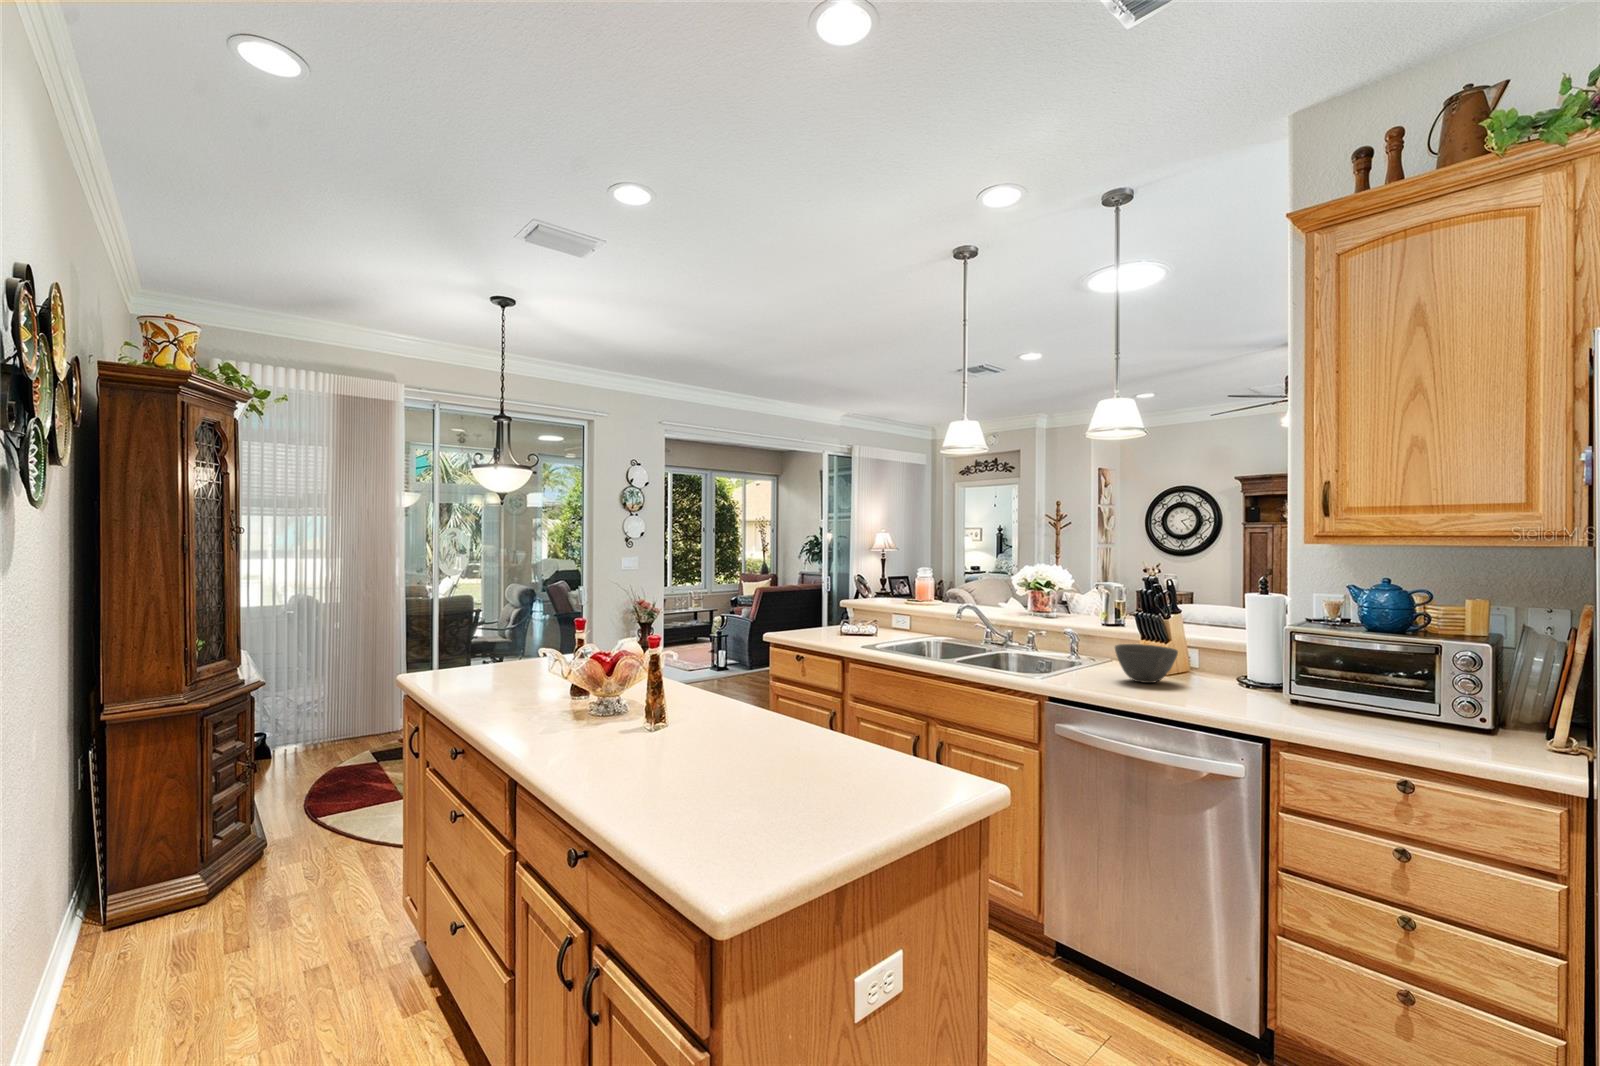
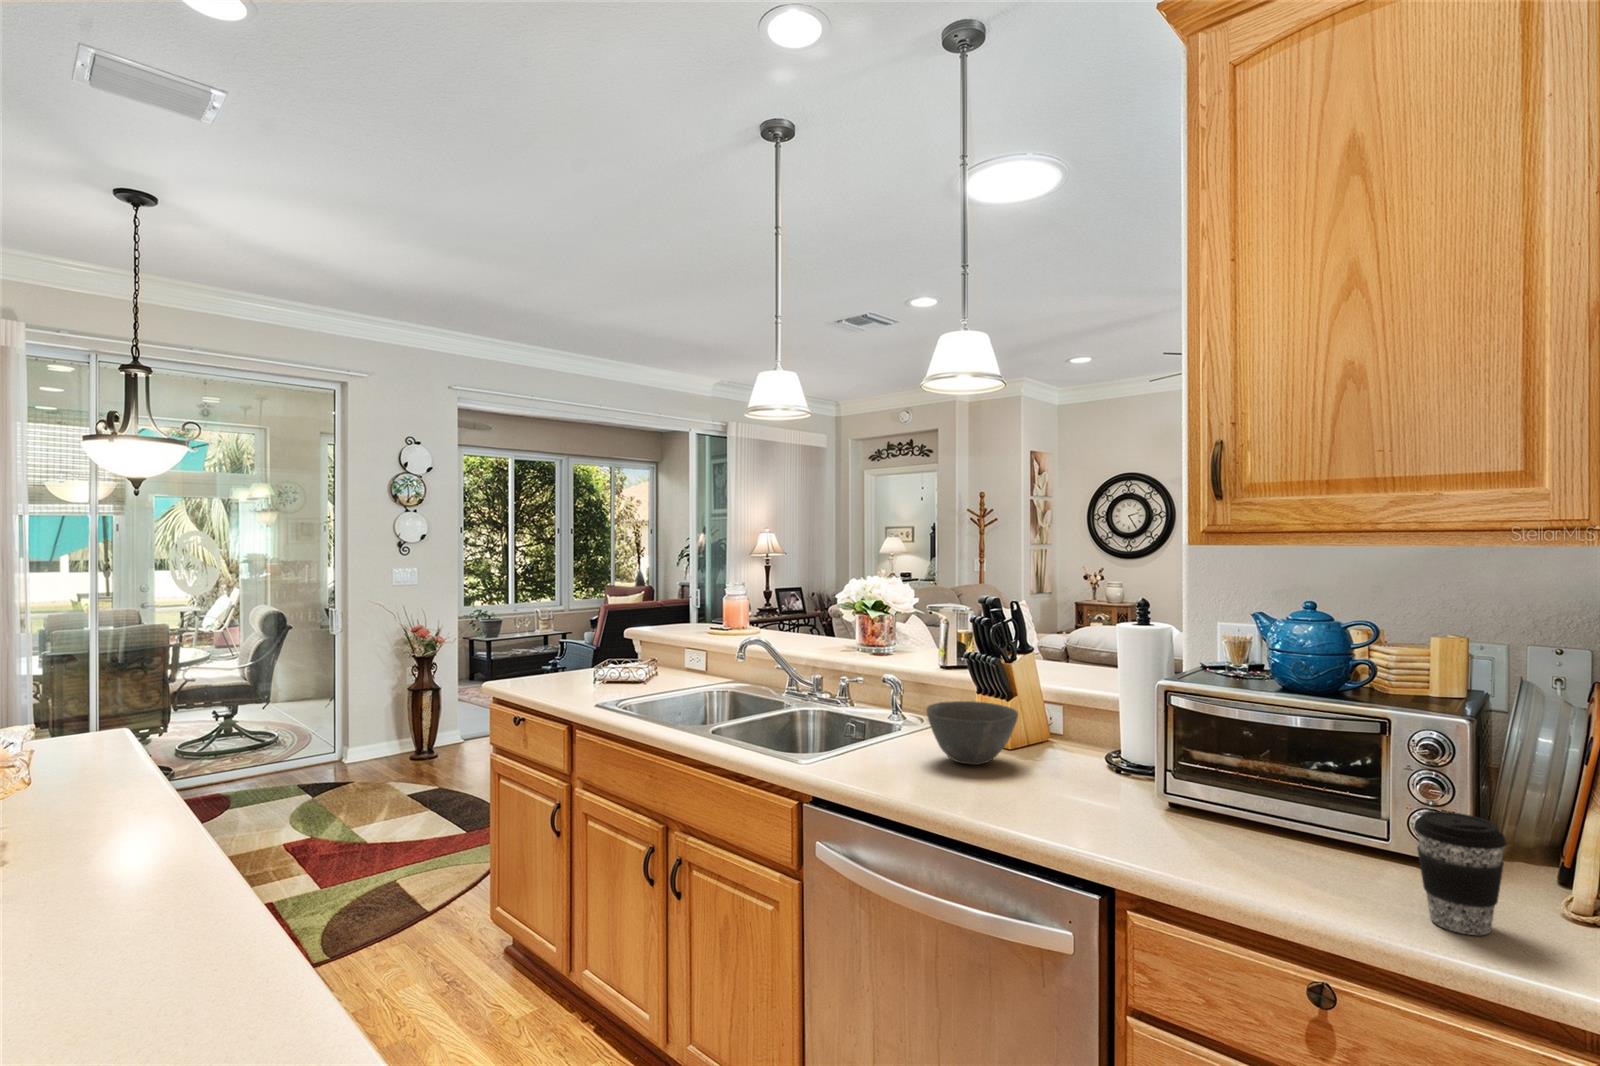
coffee cup: none [1460,691,1514,755] -> present [1414,811,1506,935]

